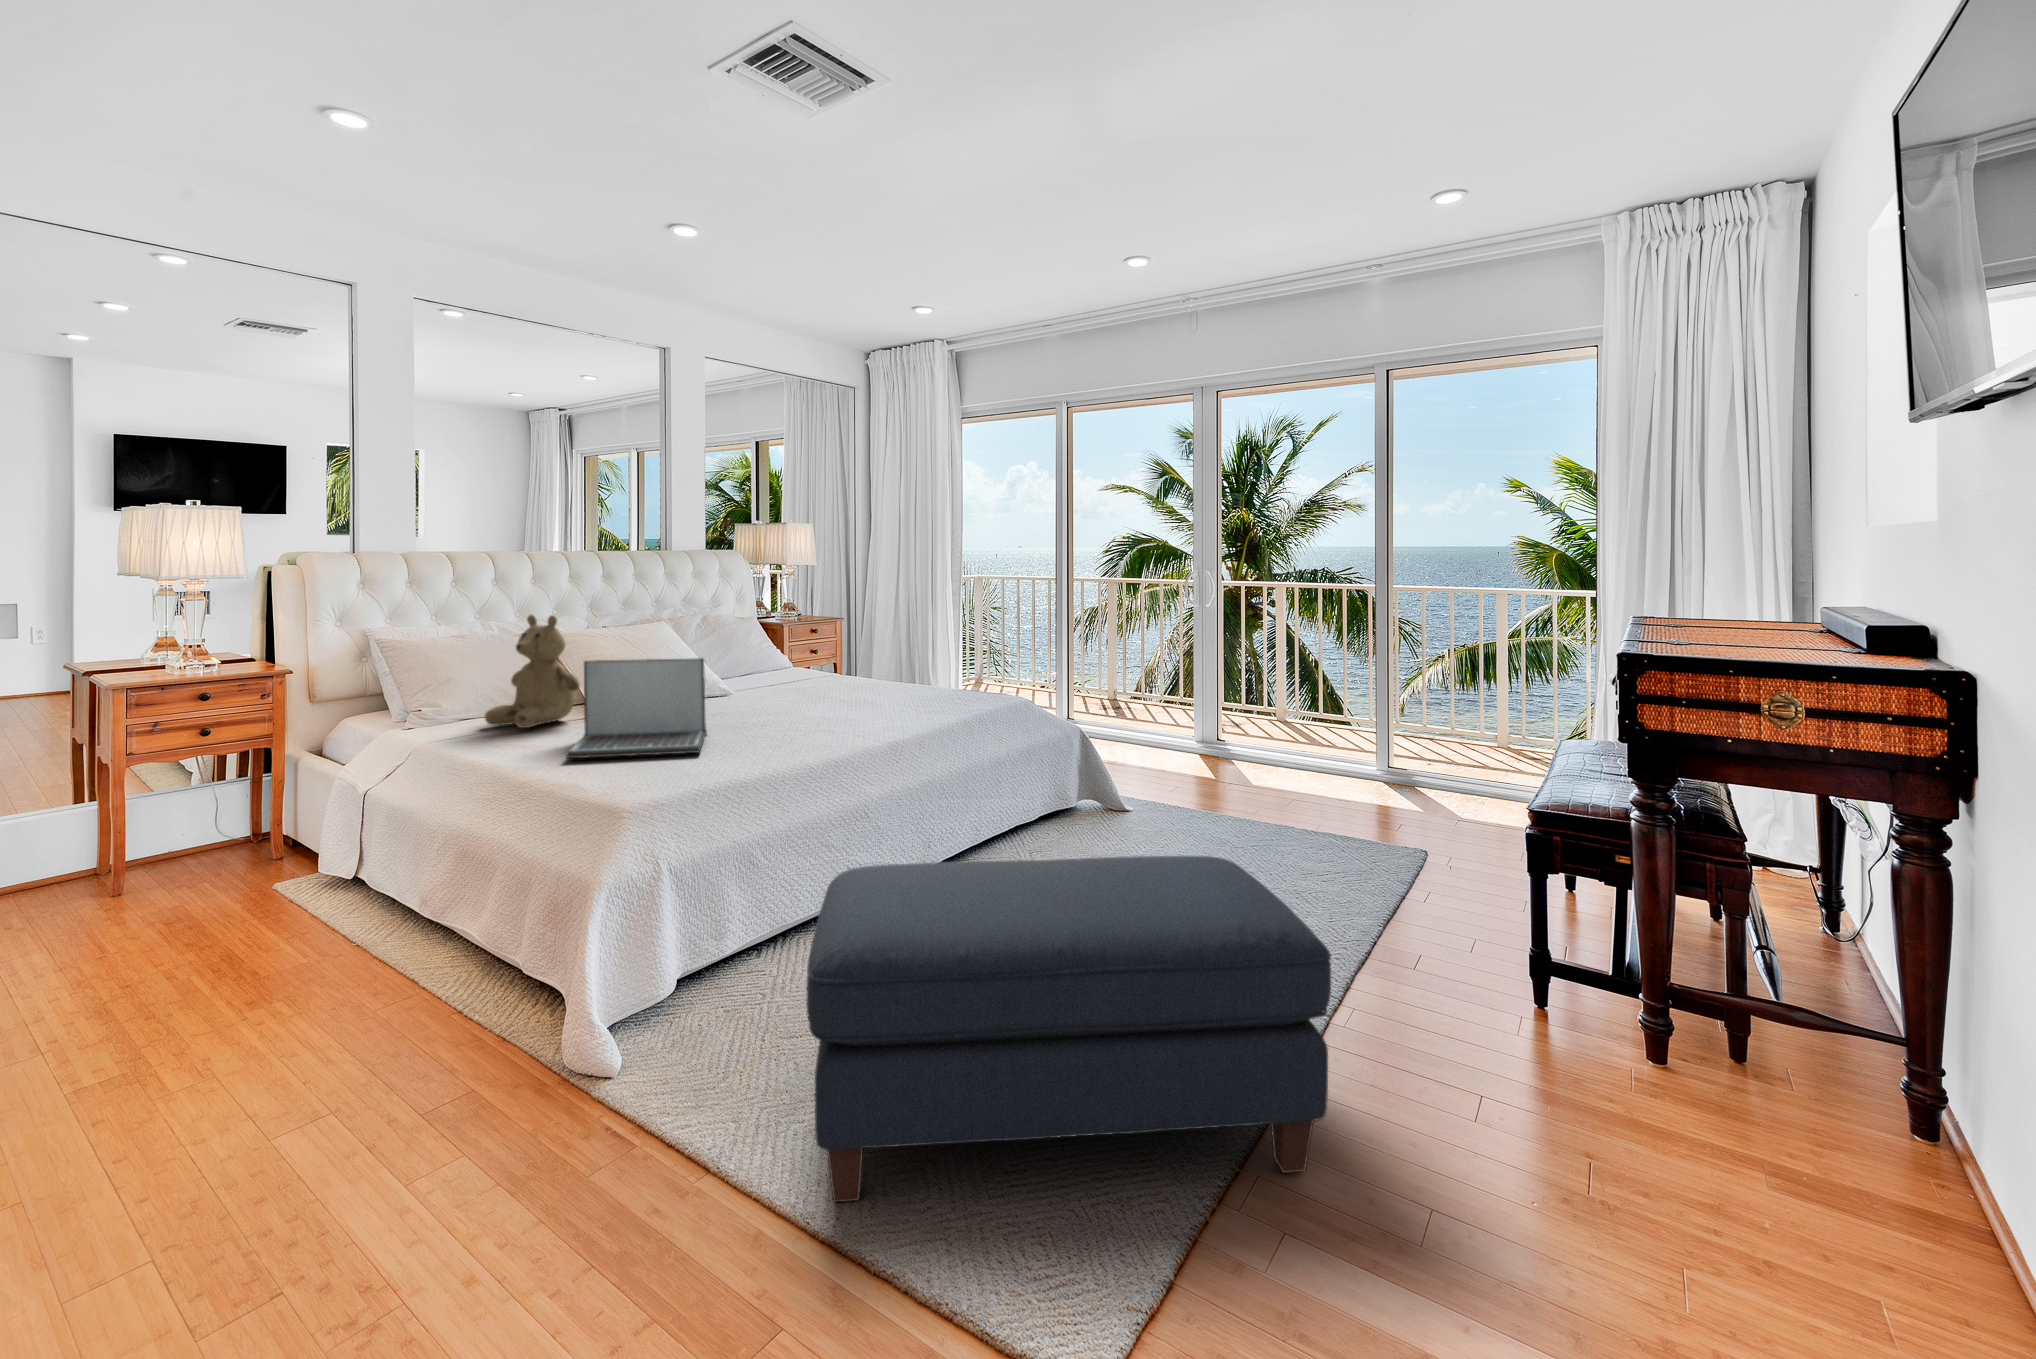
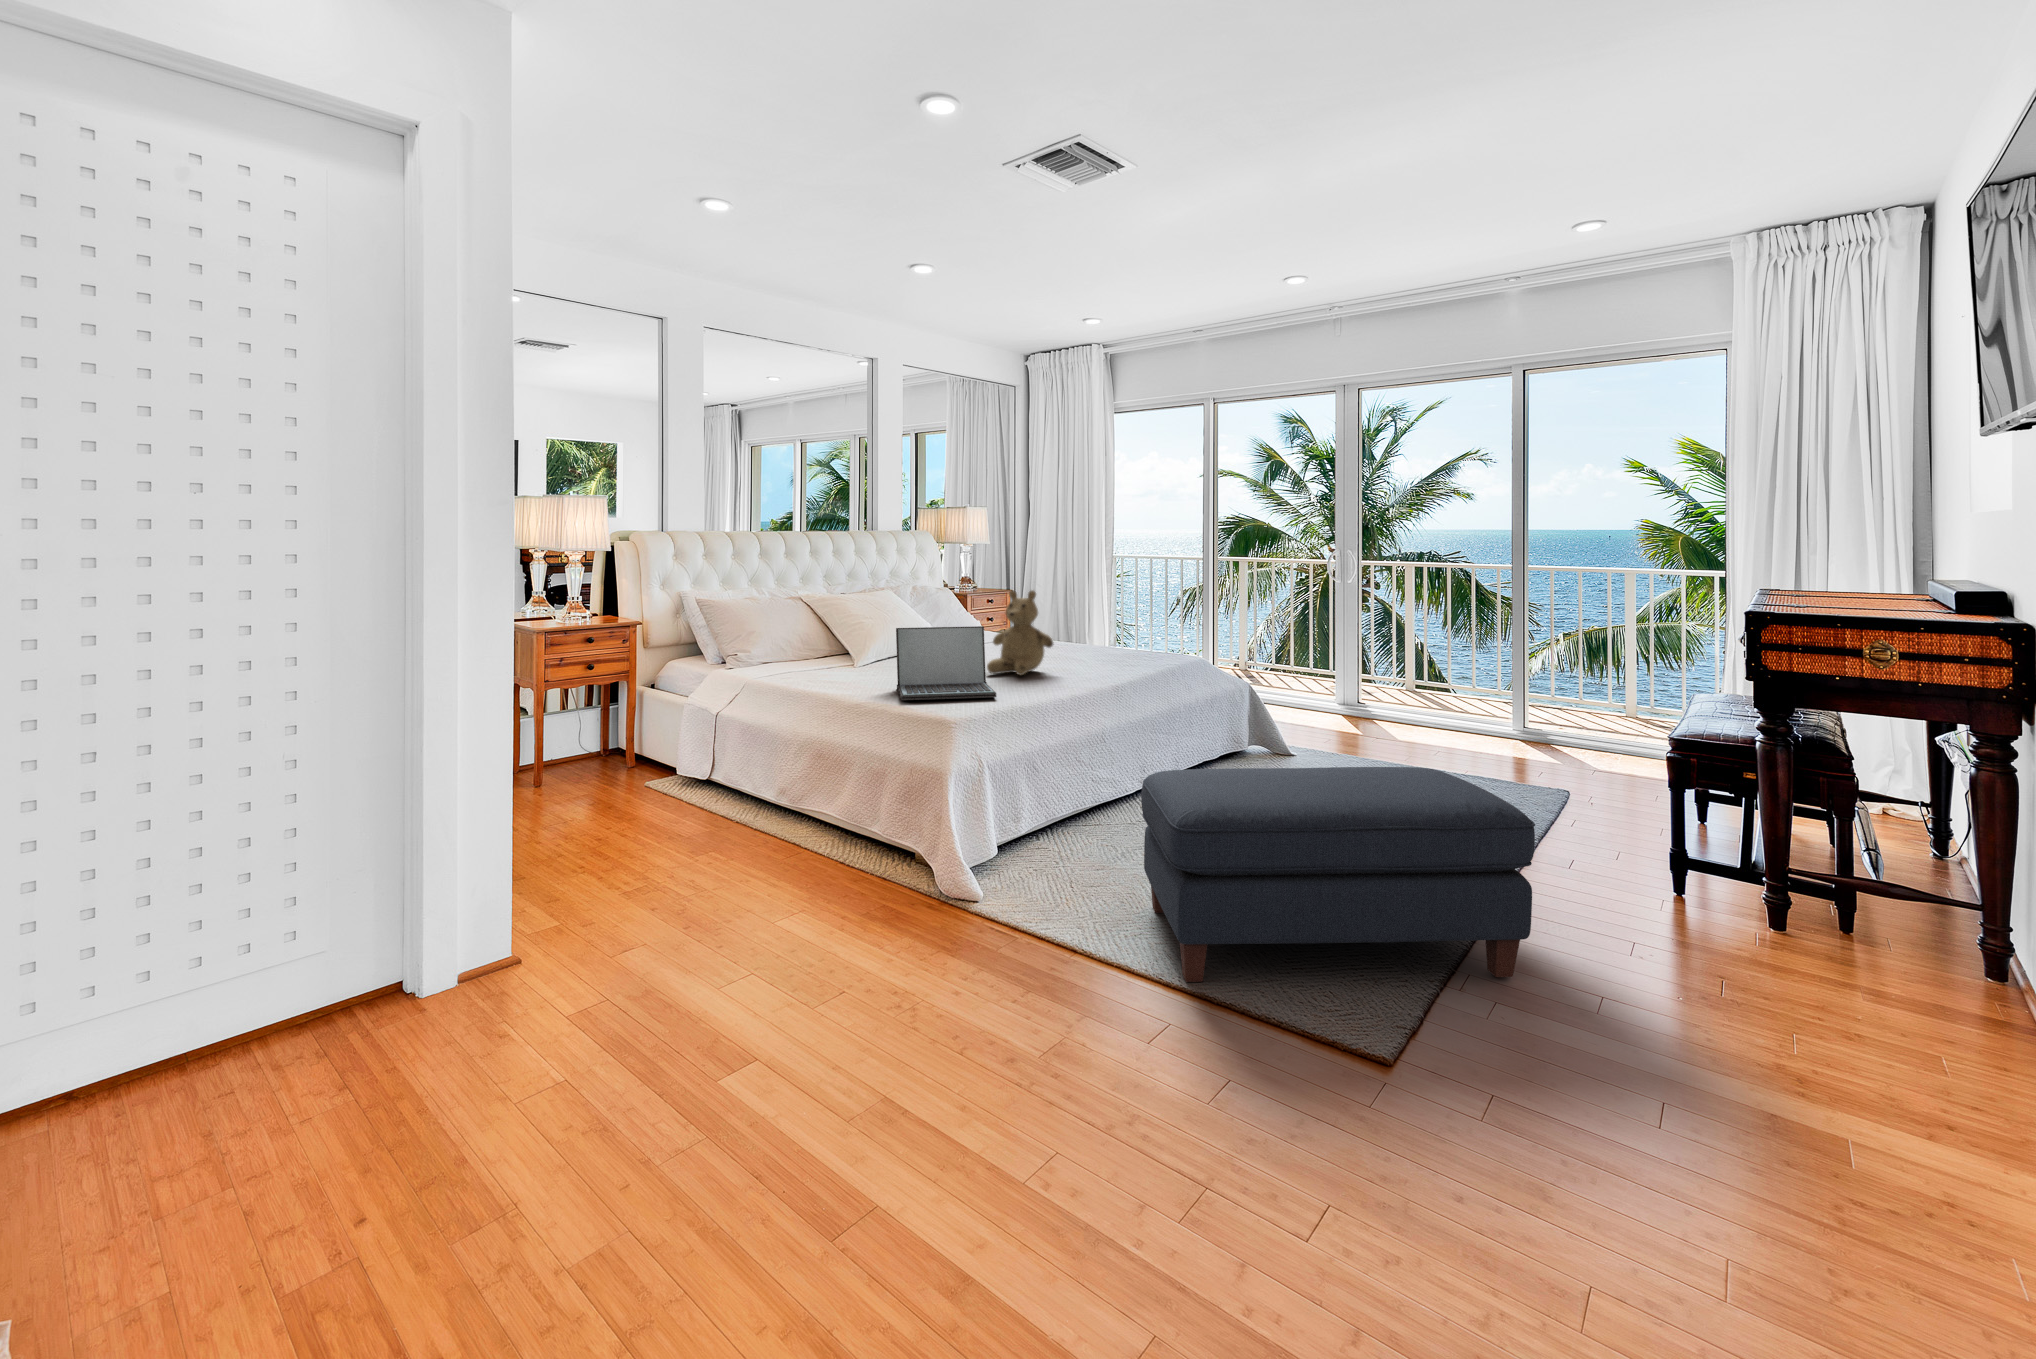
teddy bear: present [485,615,580,728] -> present [987,590,1053,675]

